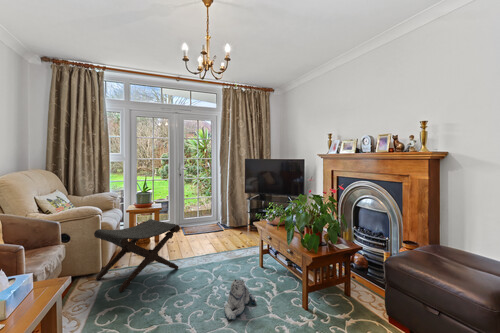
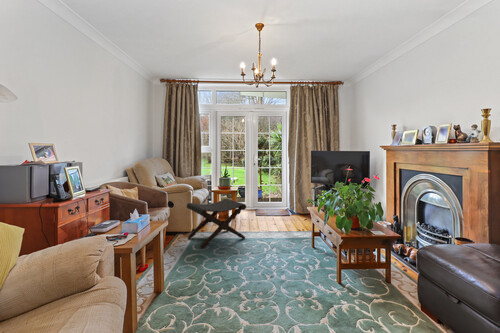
plush toy: present [224,279,255,320] -> none [269,249,297,279]

